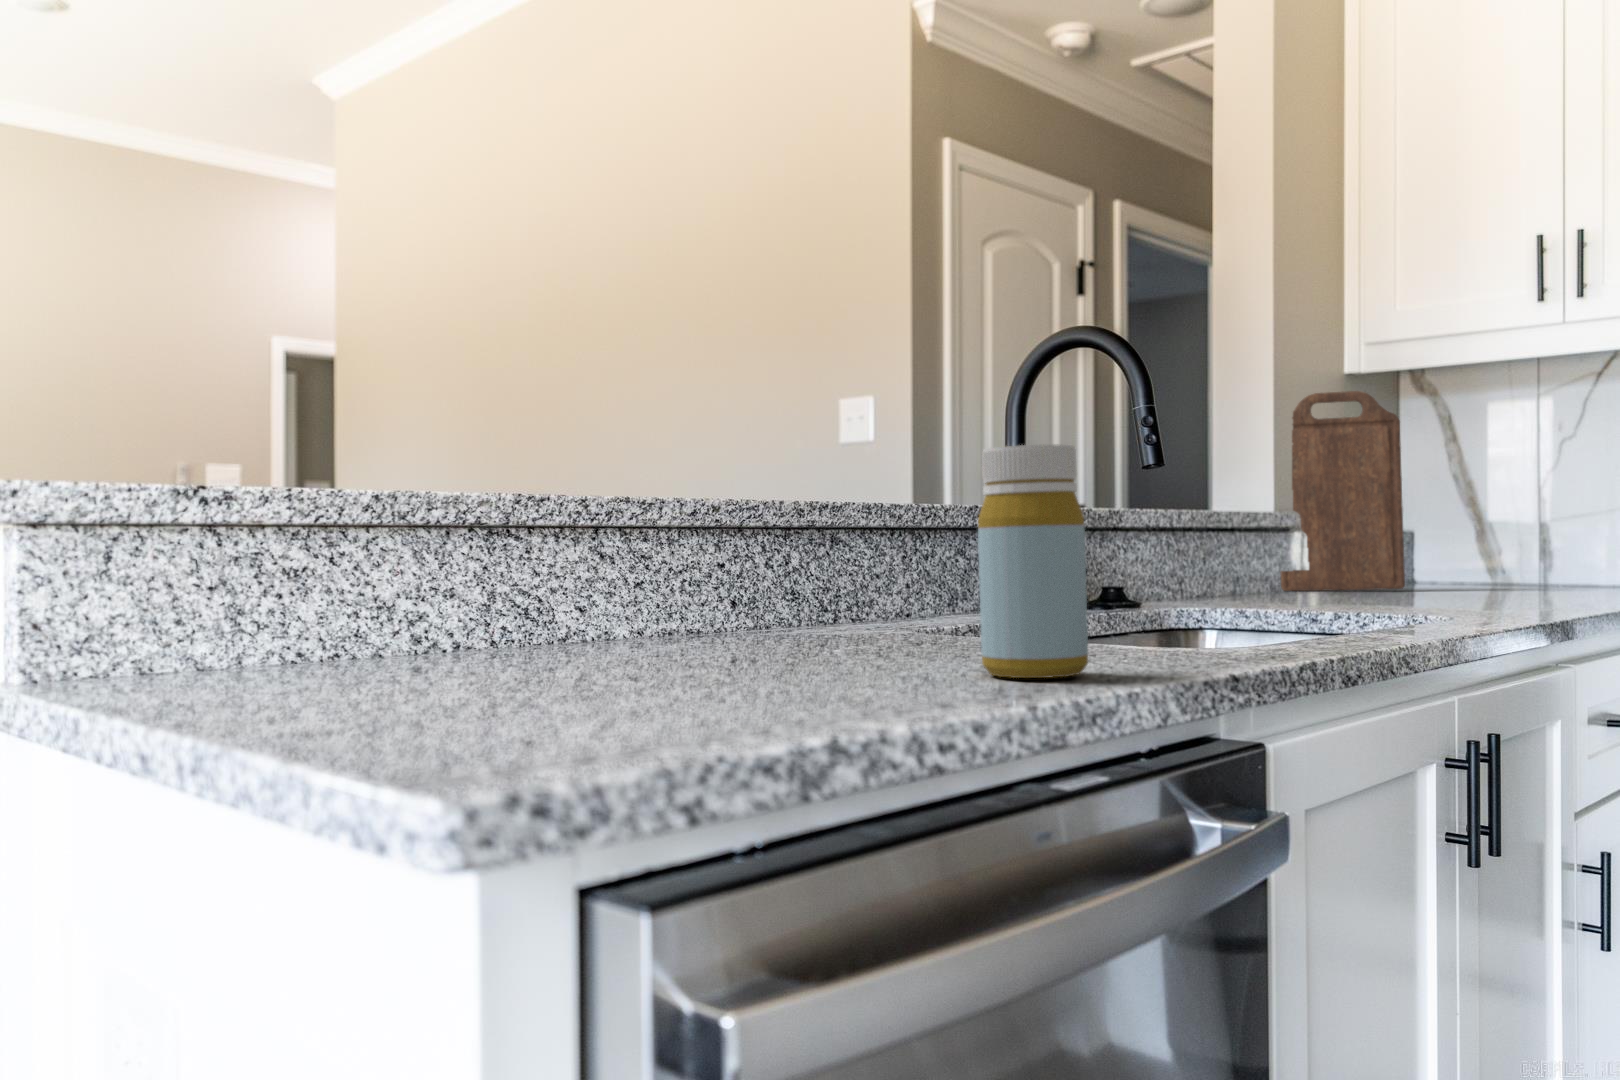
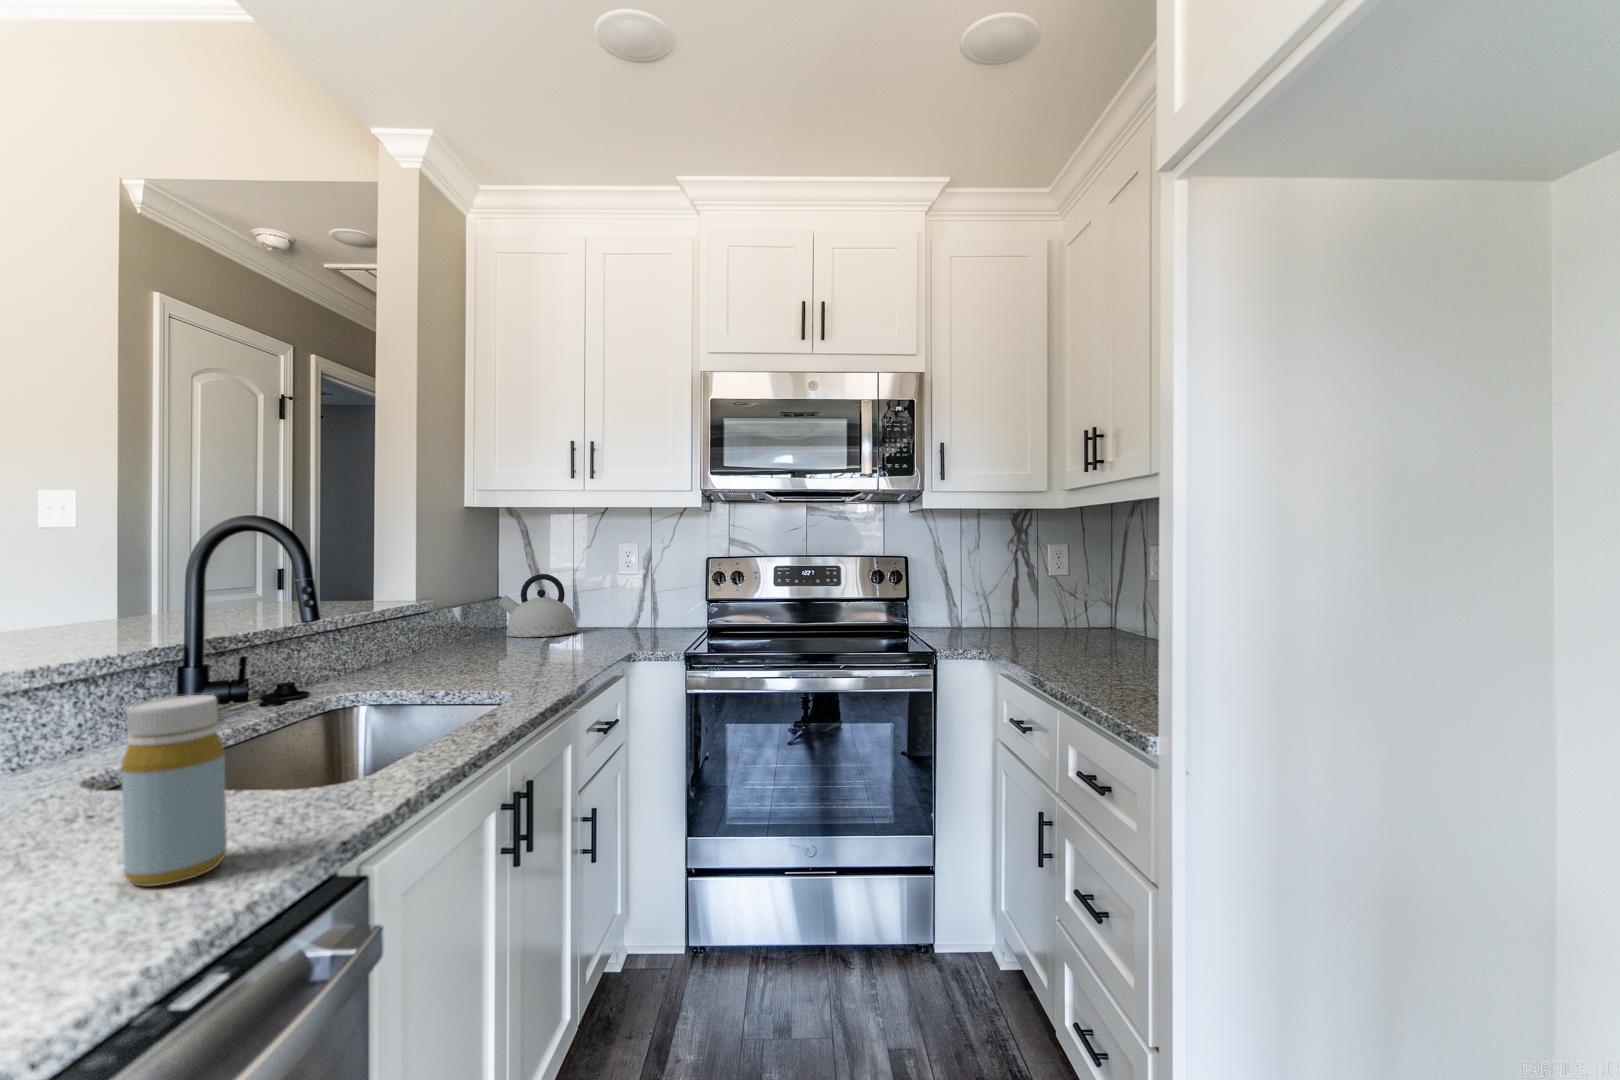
cutting board: present [1281,391,1405,591] -> none [418,525,498,651]
kettle: none [1399,481,1550,587] -> present [498,574,578,637]

